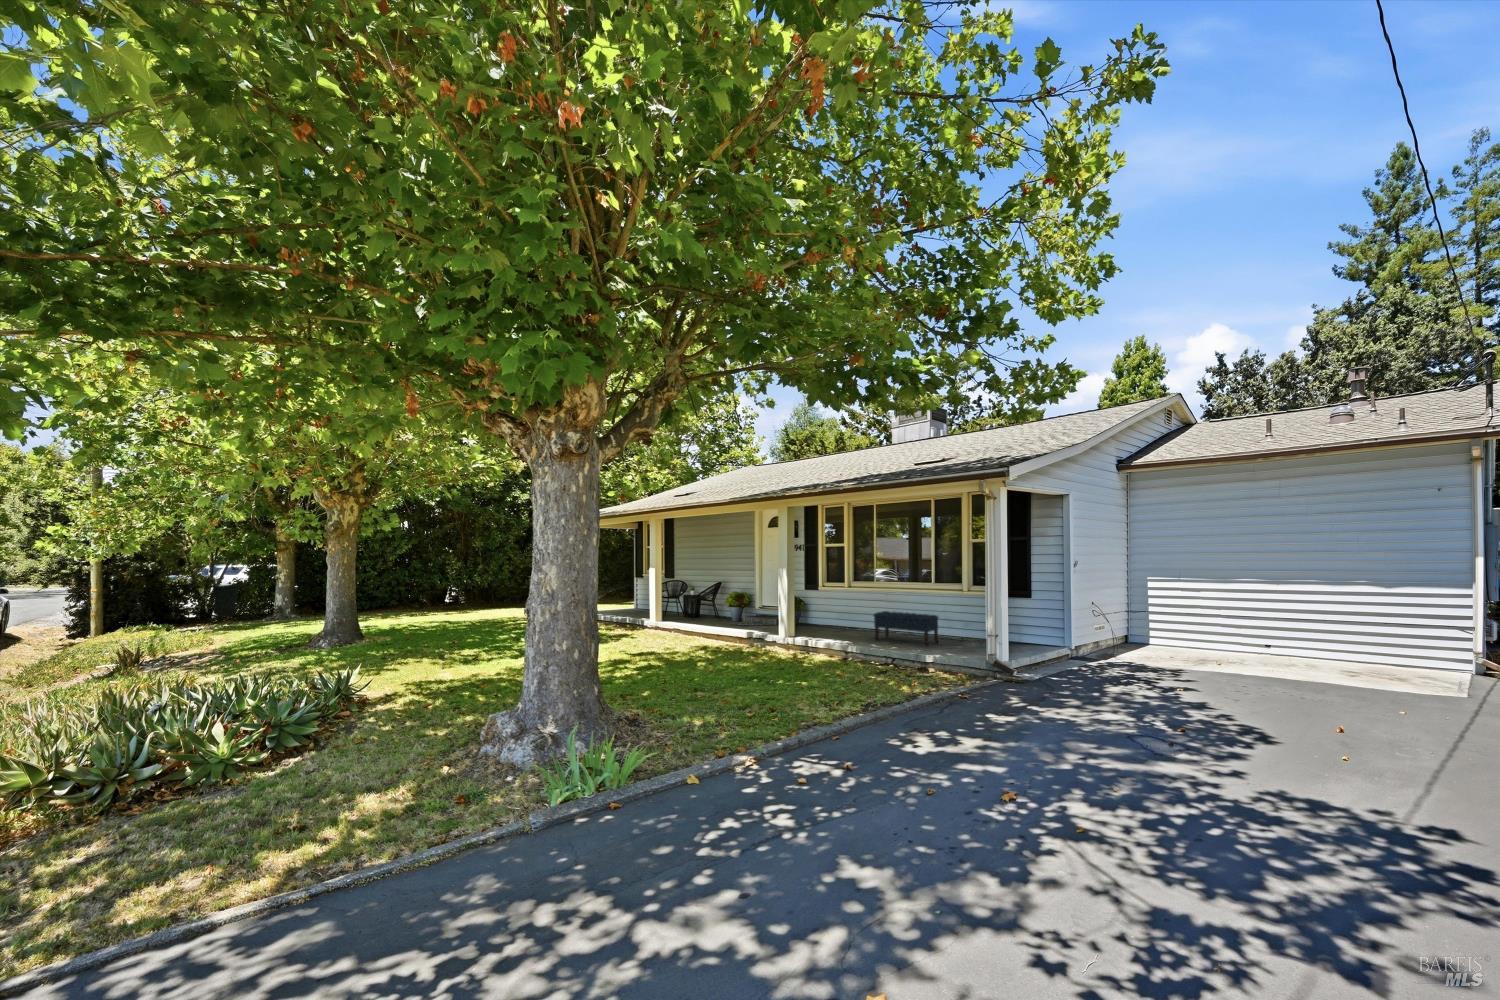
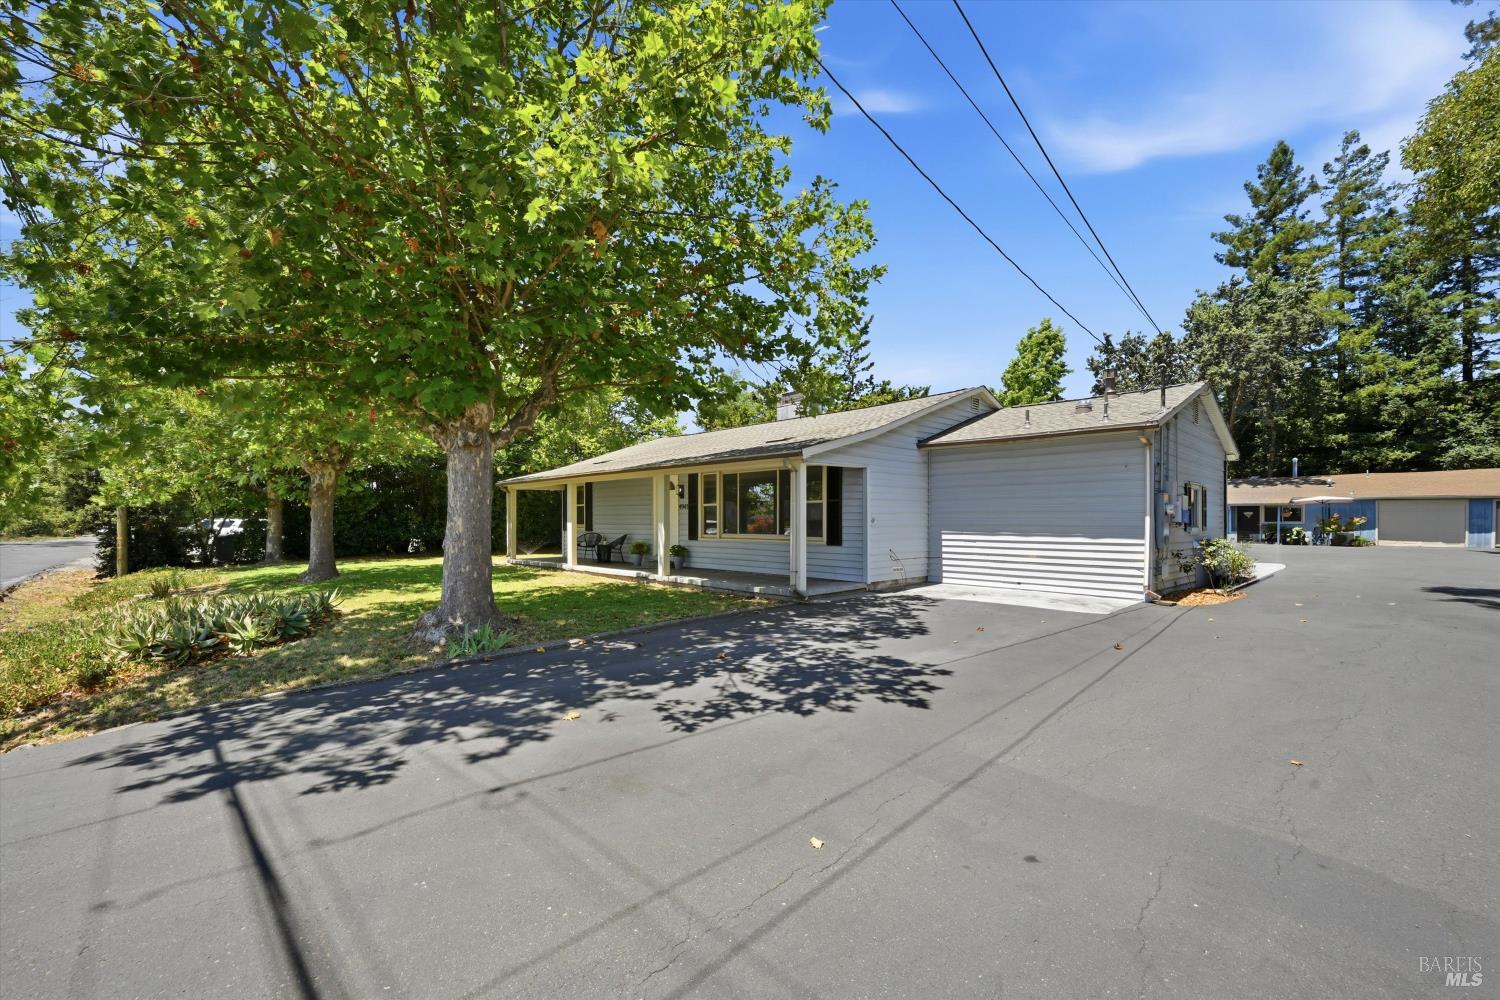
bench: present [874,611,938,646] -> none [740,555,786,581]

